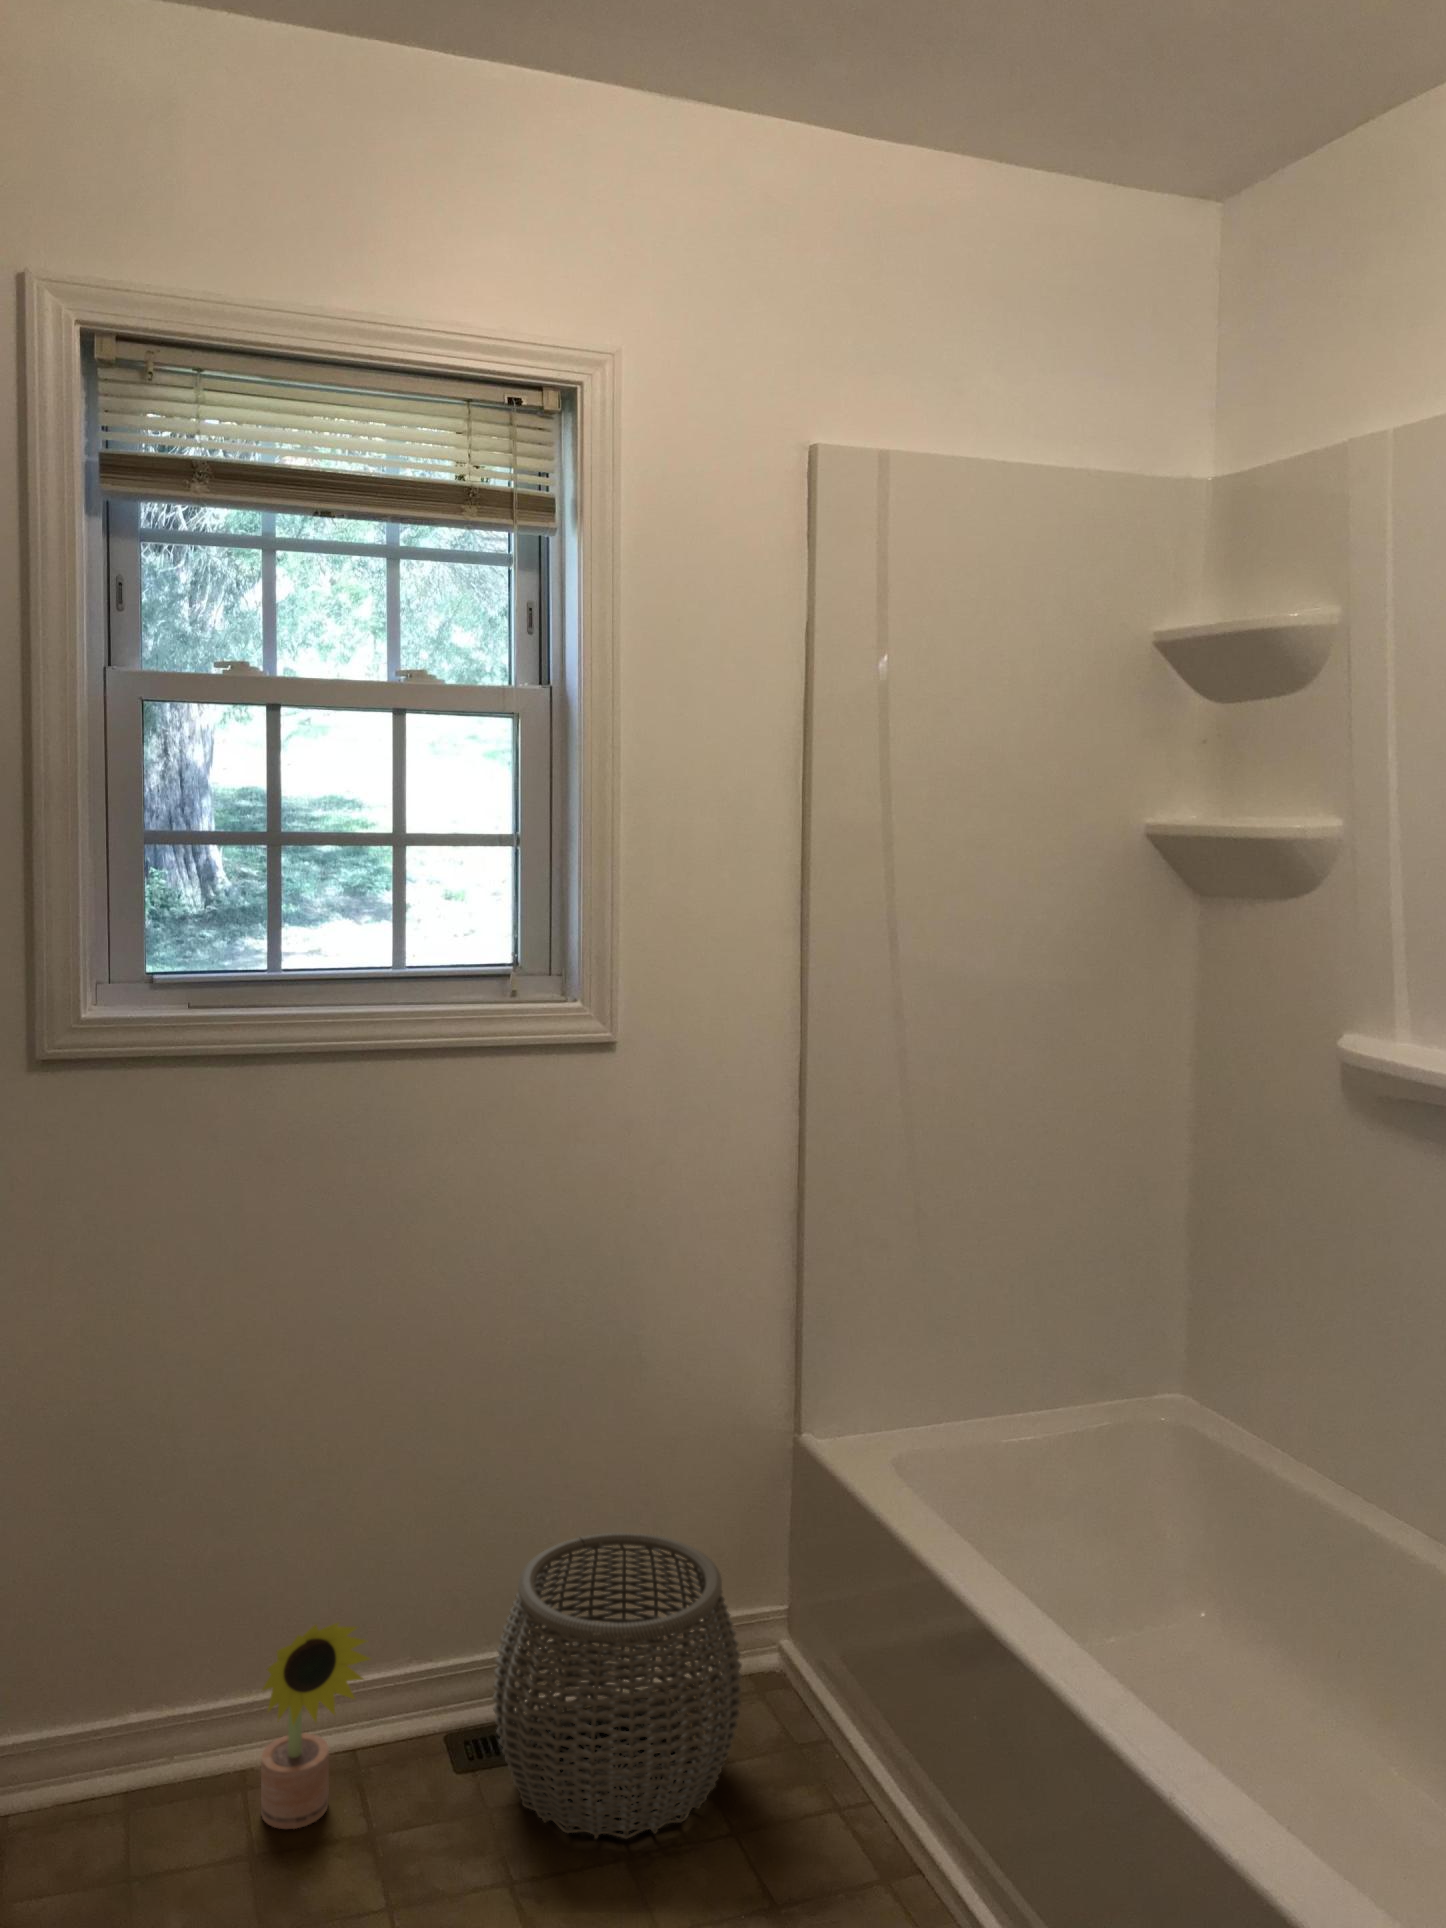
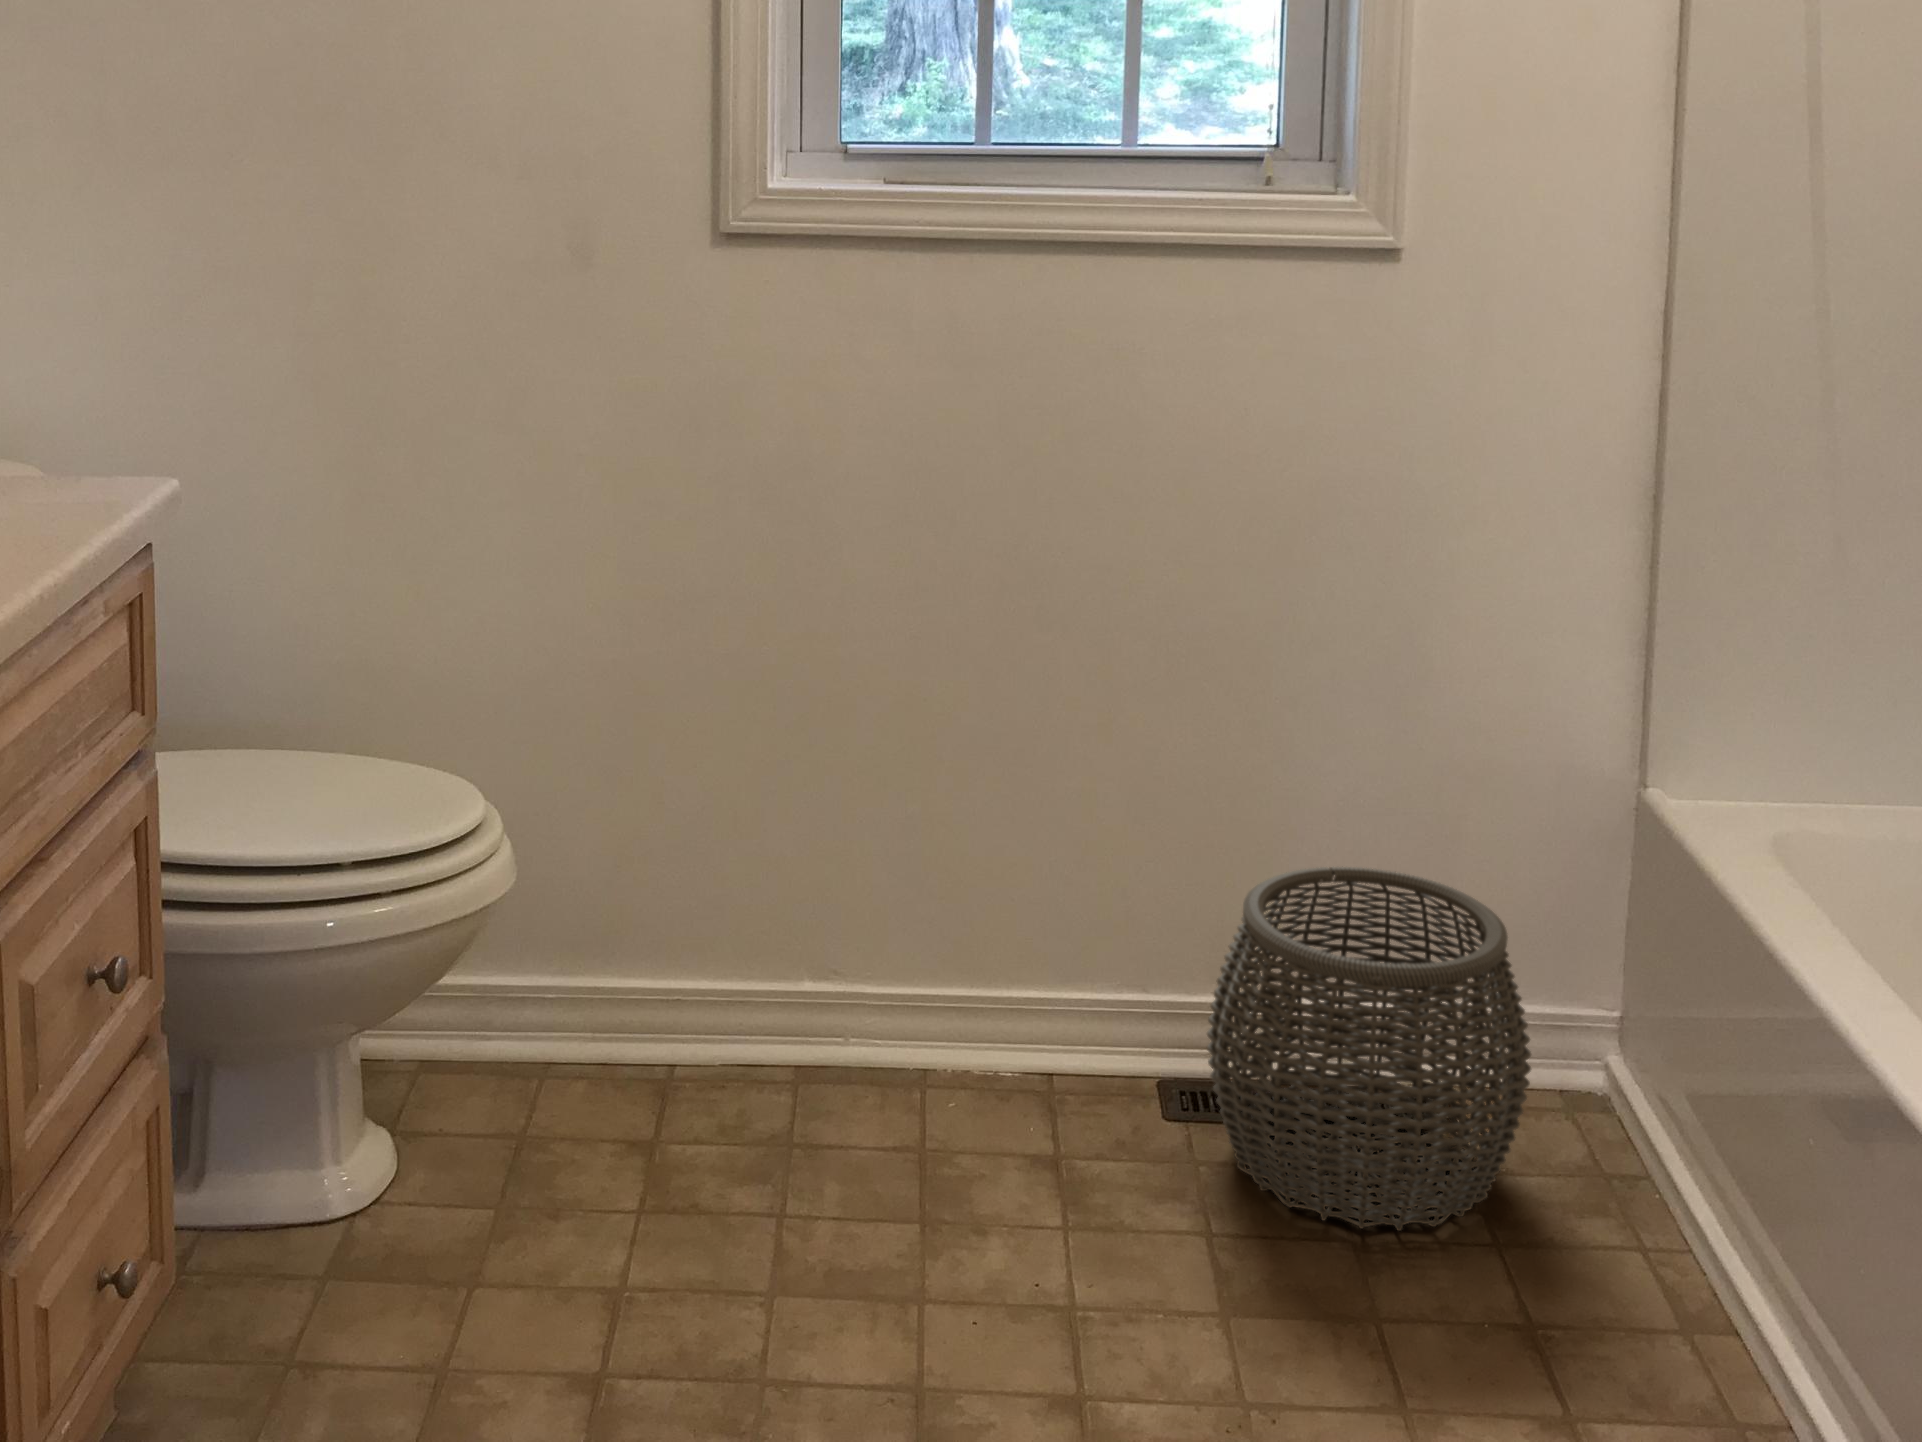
decorative plant: present [261,1623,370,1829] -> none [934,902,1063,1137]

